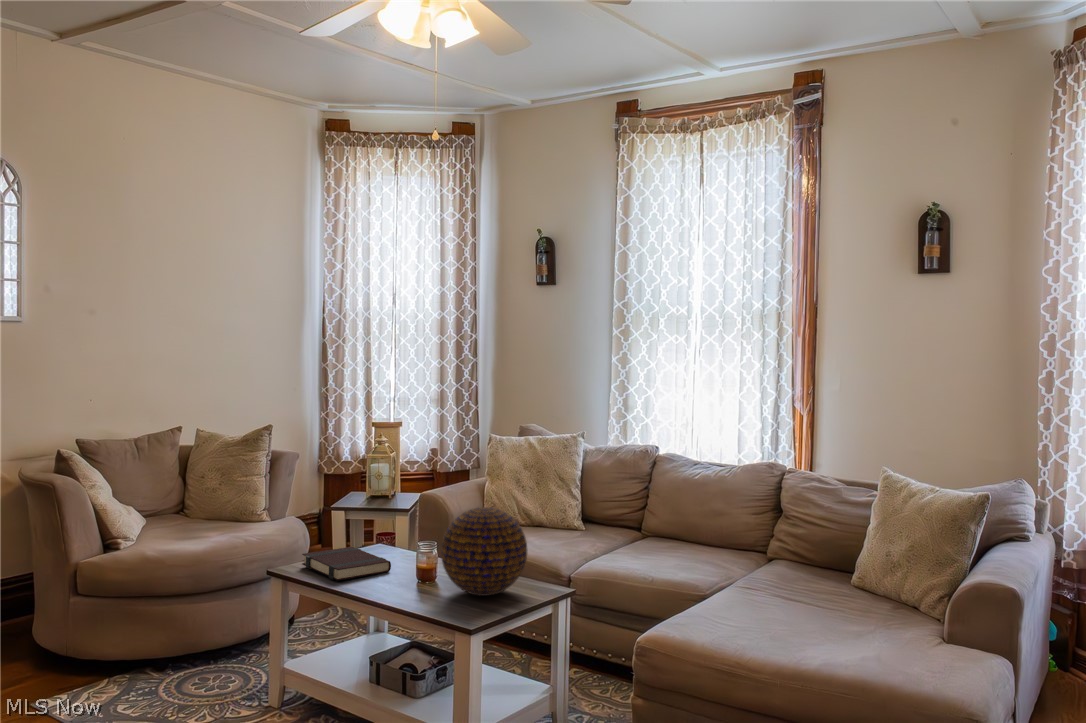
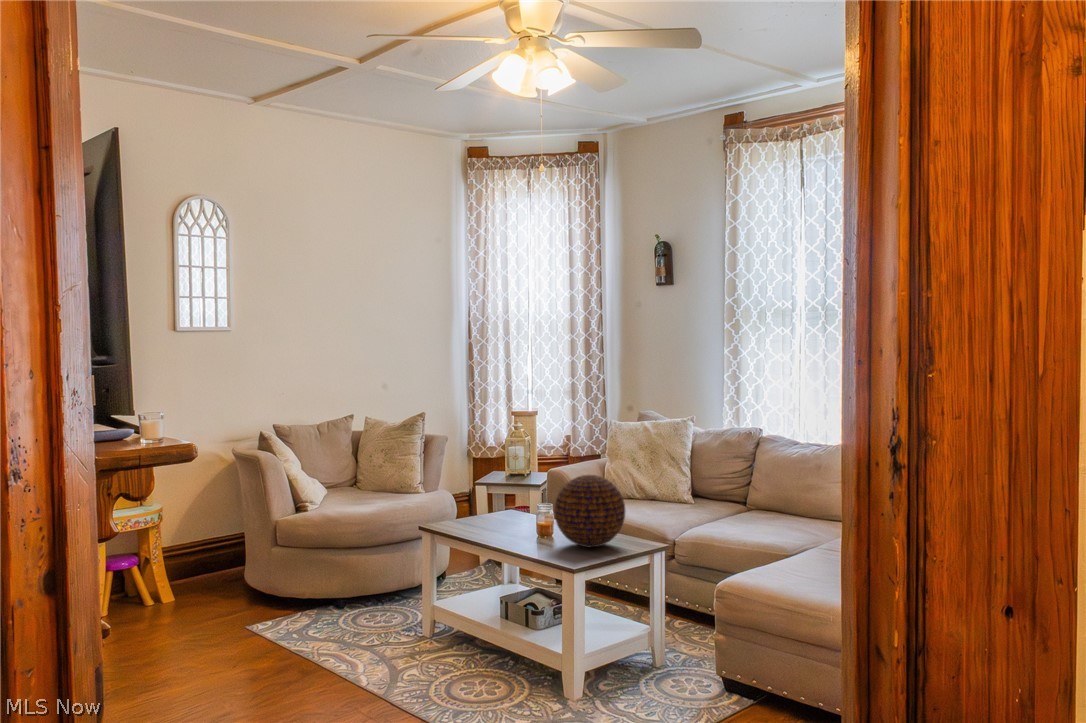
book: present [302,547,391,581] -> none [448,511,518,535]

